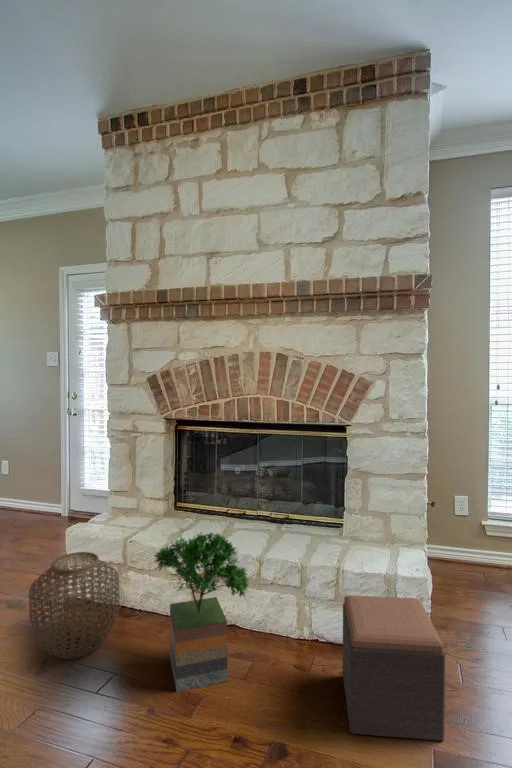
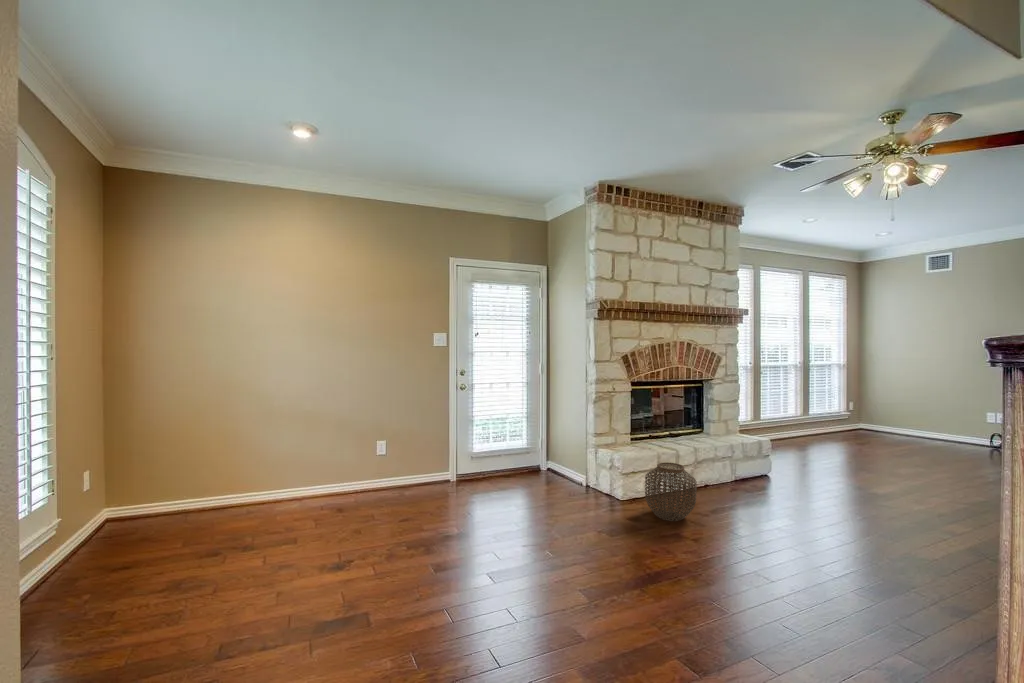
potted tree: present [154,532,248,692] -> none [698,436,751,510]
footstool: present [343,595,445,741] -> none [751,447,802,497]

